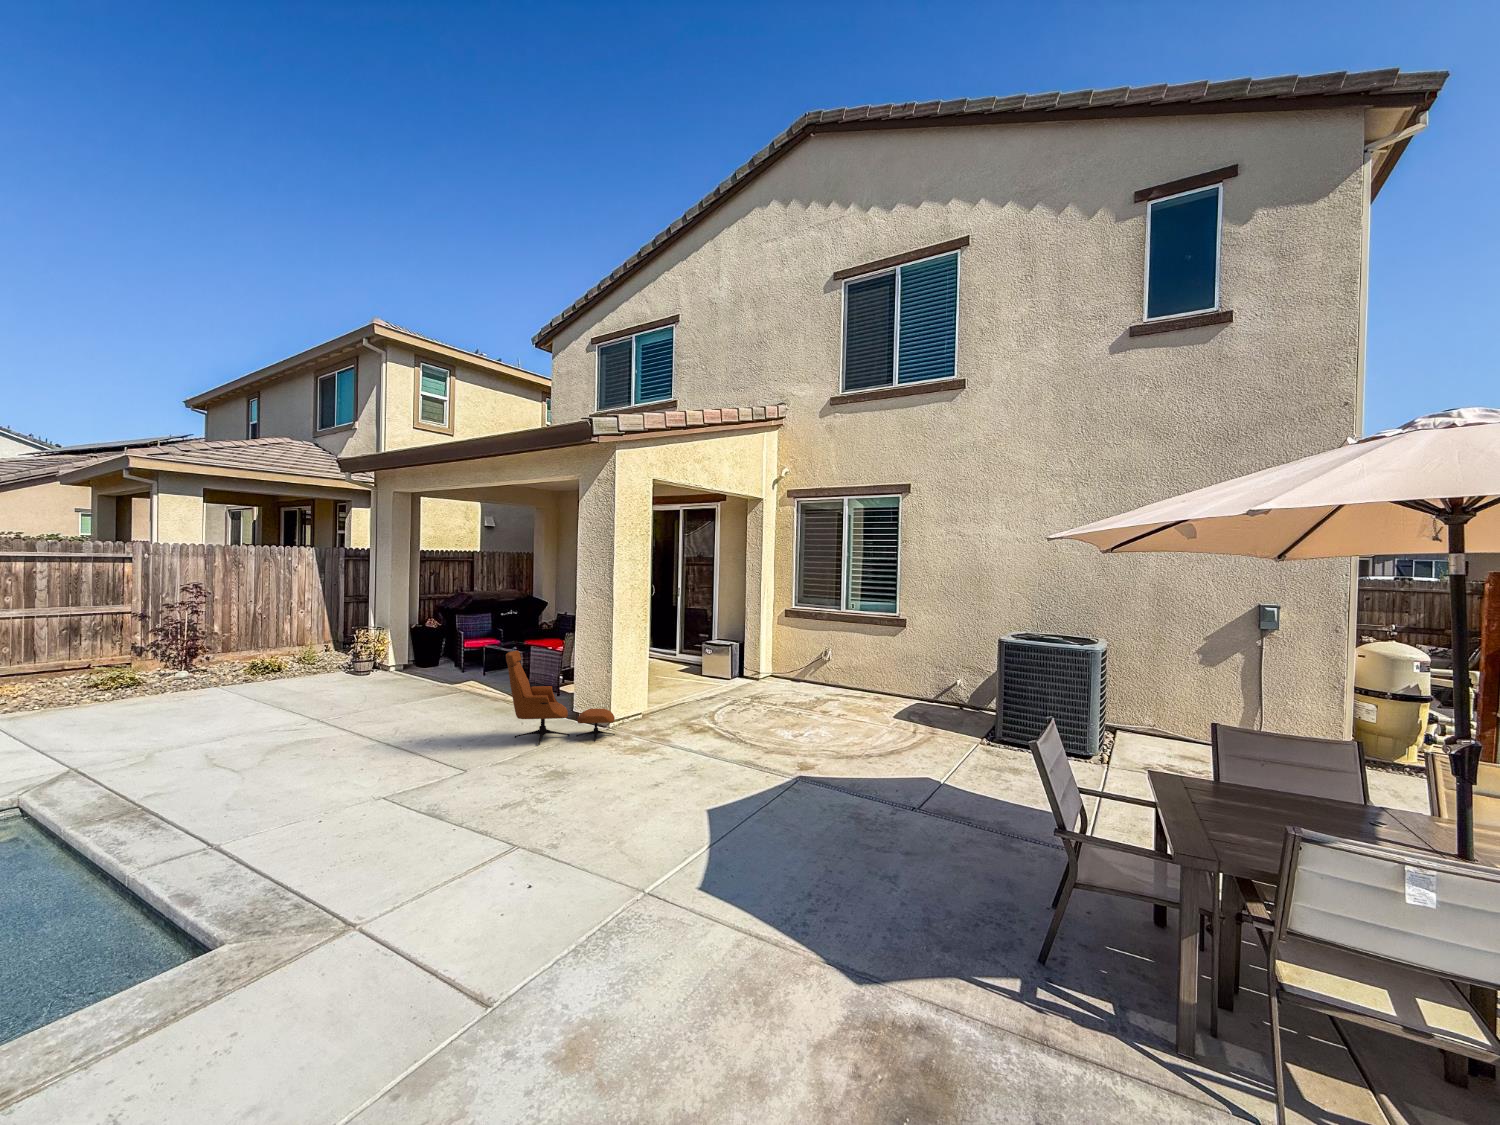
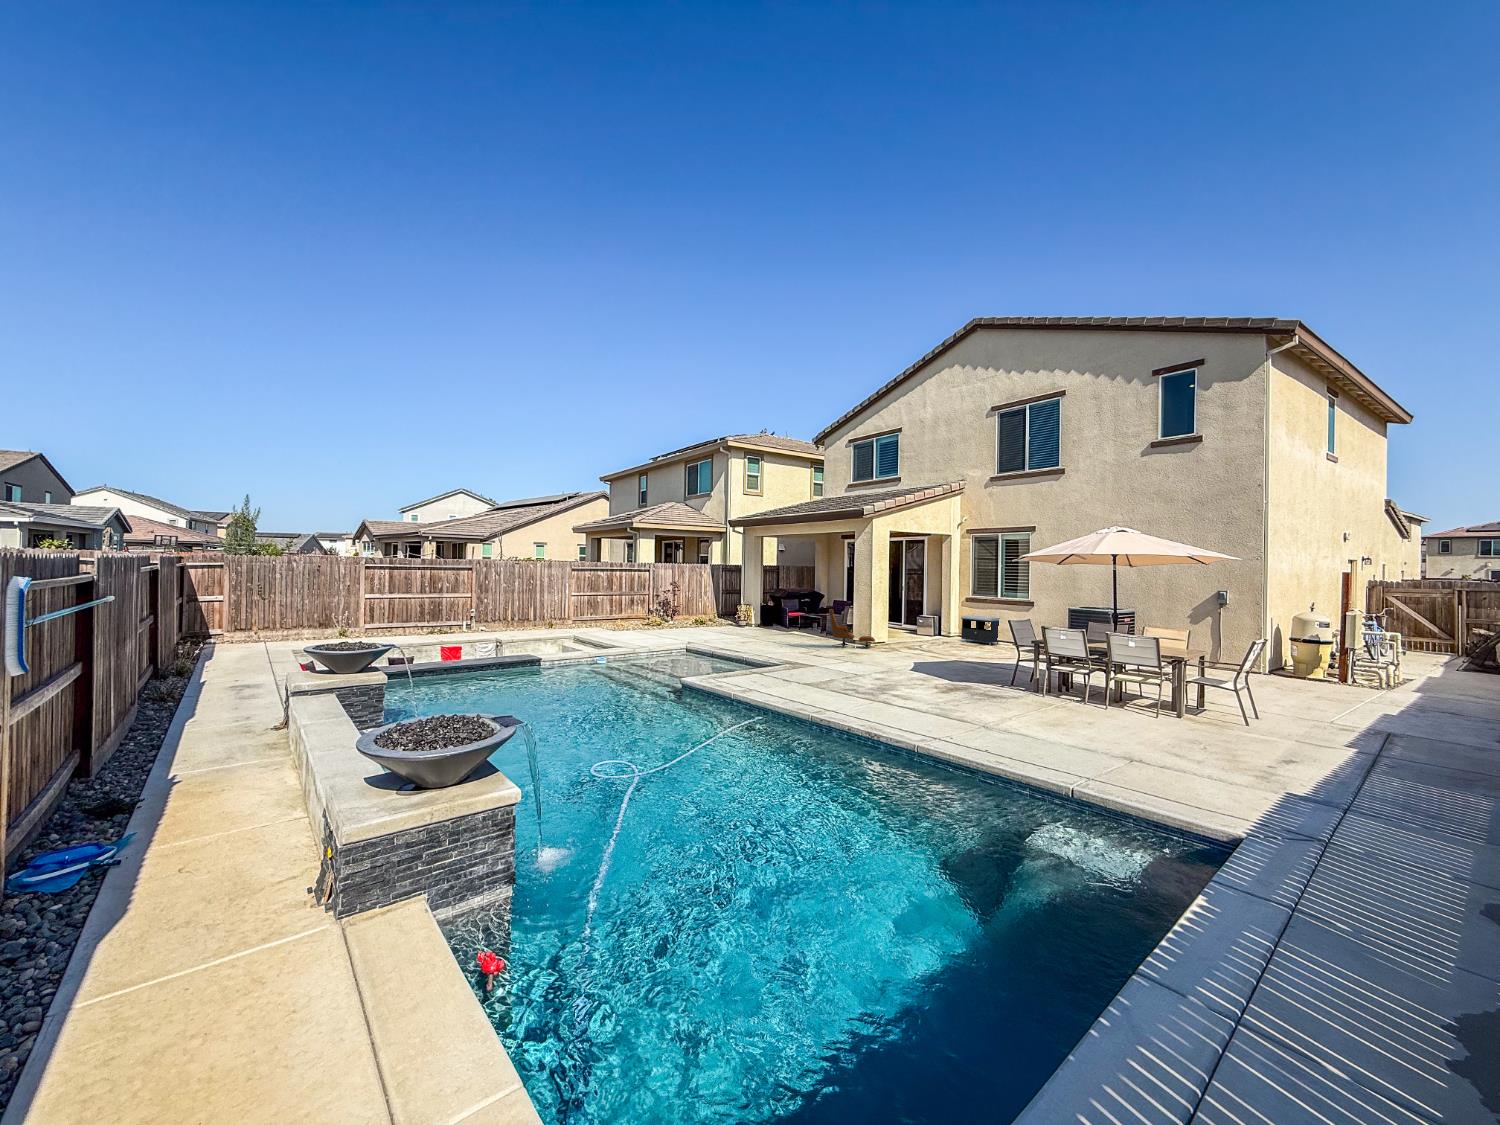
storage bench: none [780,642,852,700] -> present [961,615,1000,645]

